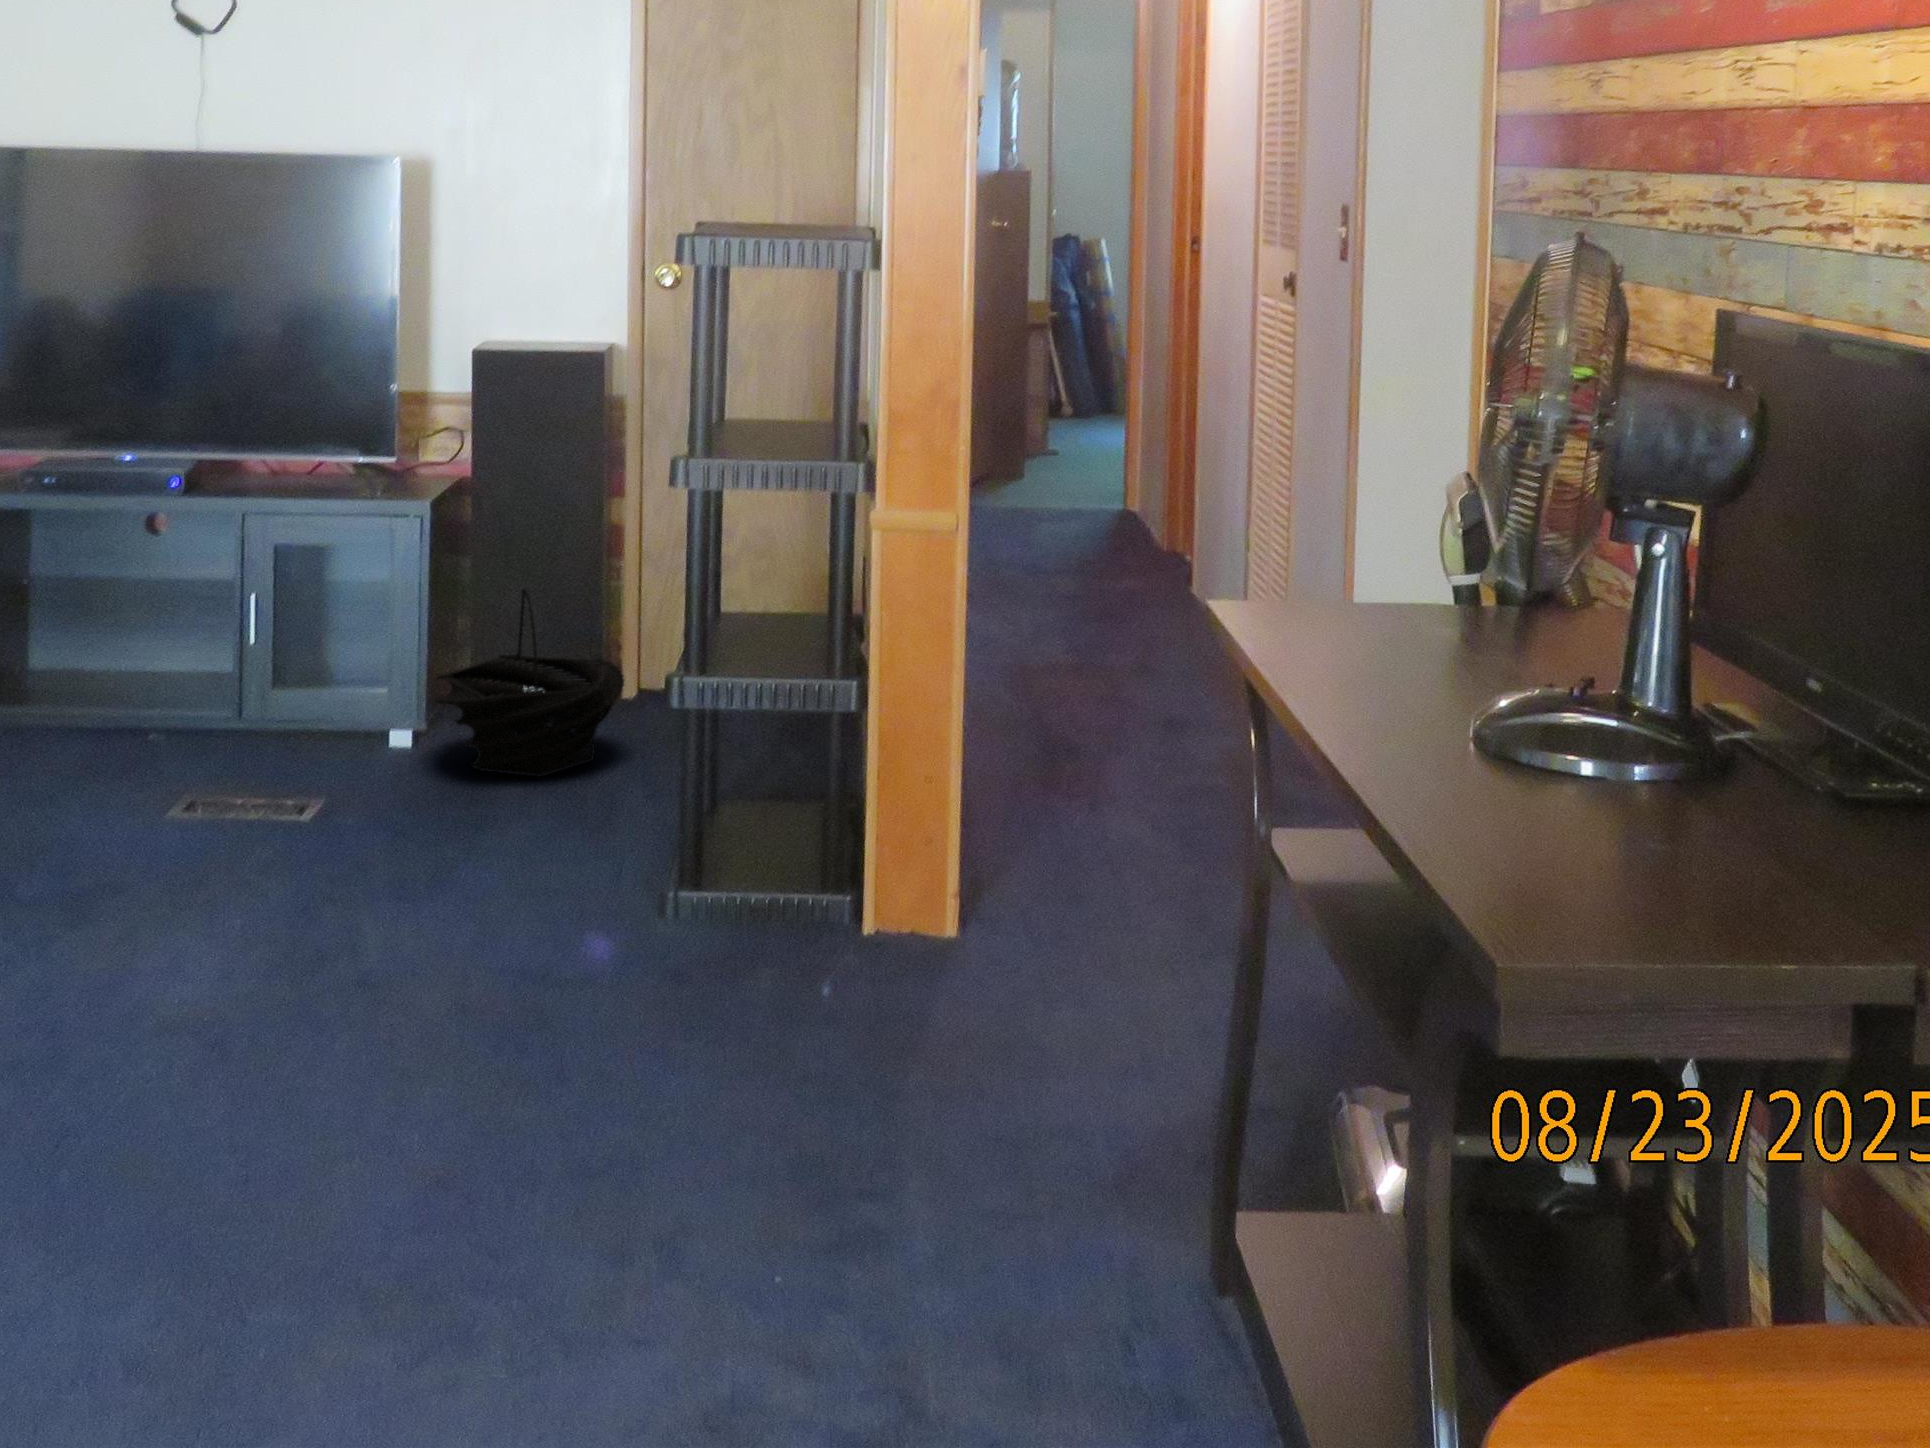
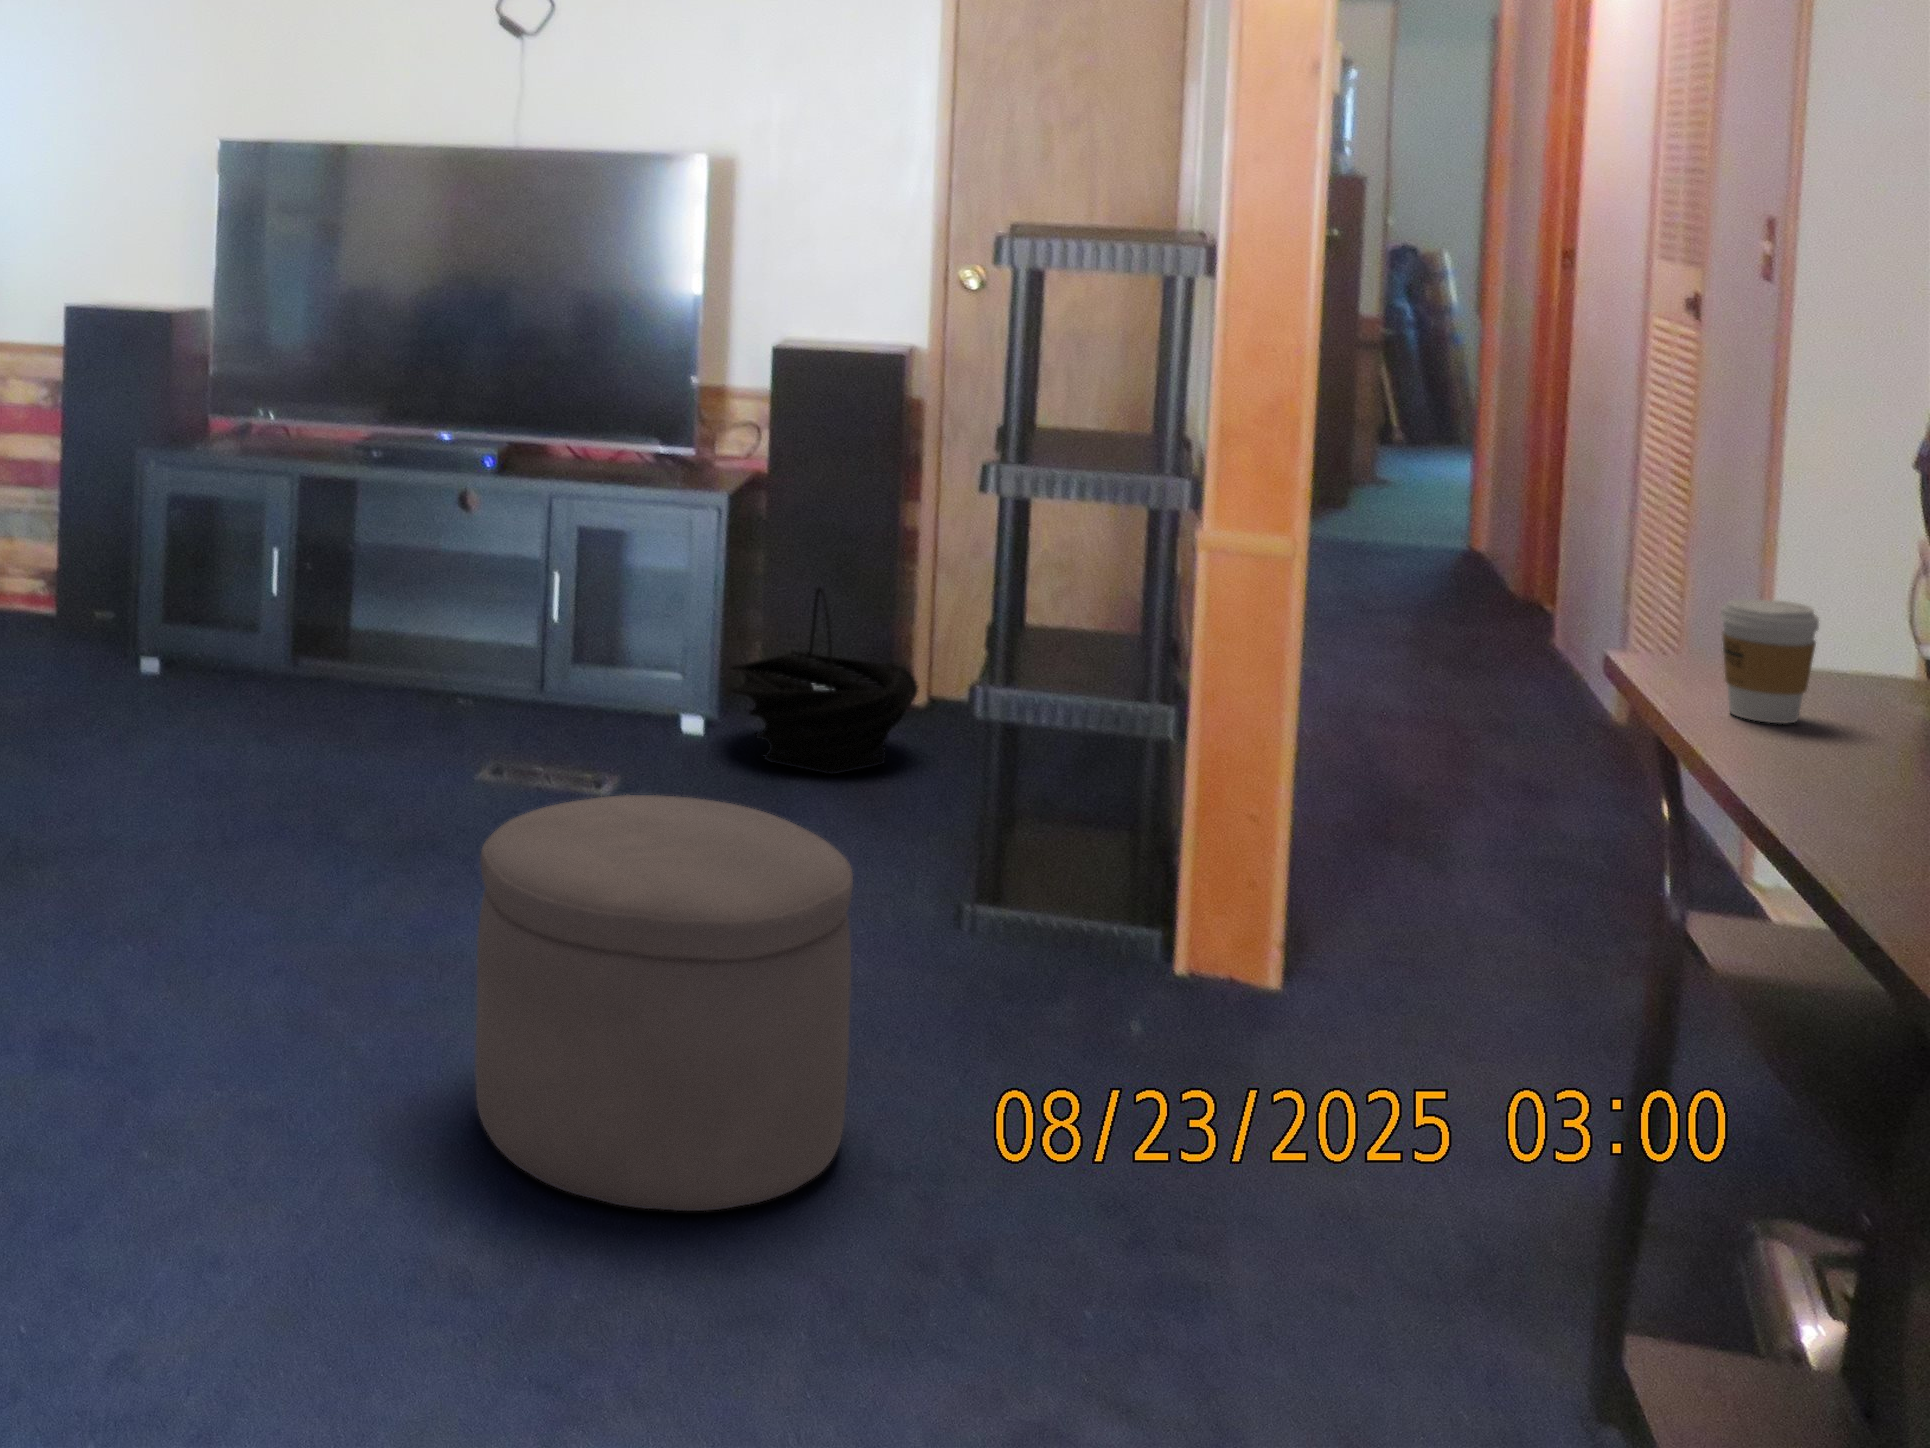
coffee cup: none [1310,550,1390,664] -> present [1720,599,1819,723]
ottoman: none [118,831,531,1290] -> present [475,795,853,1211]

